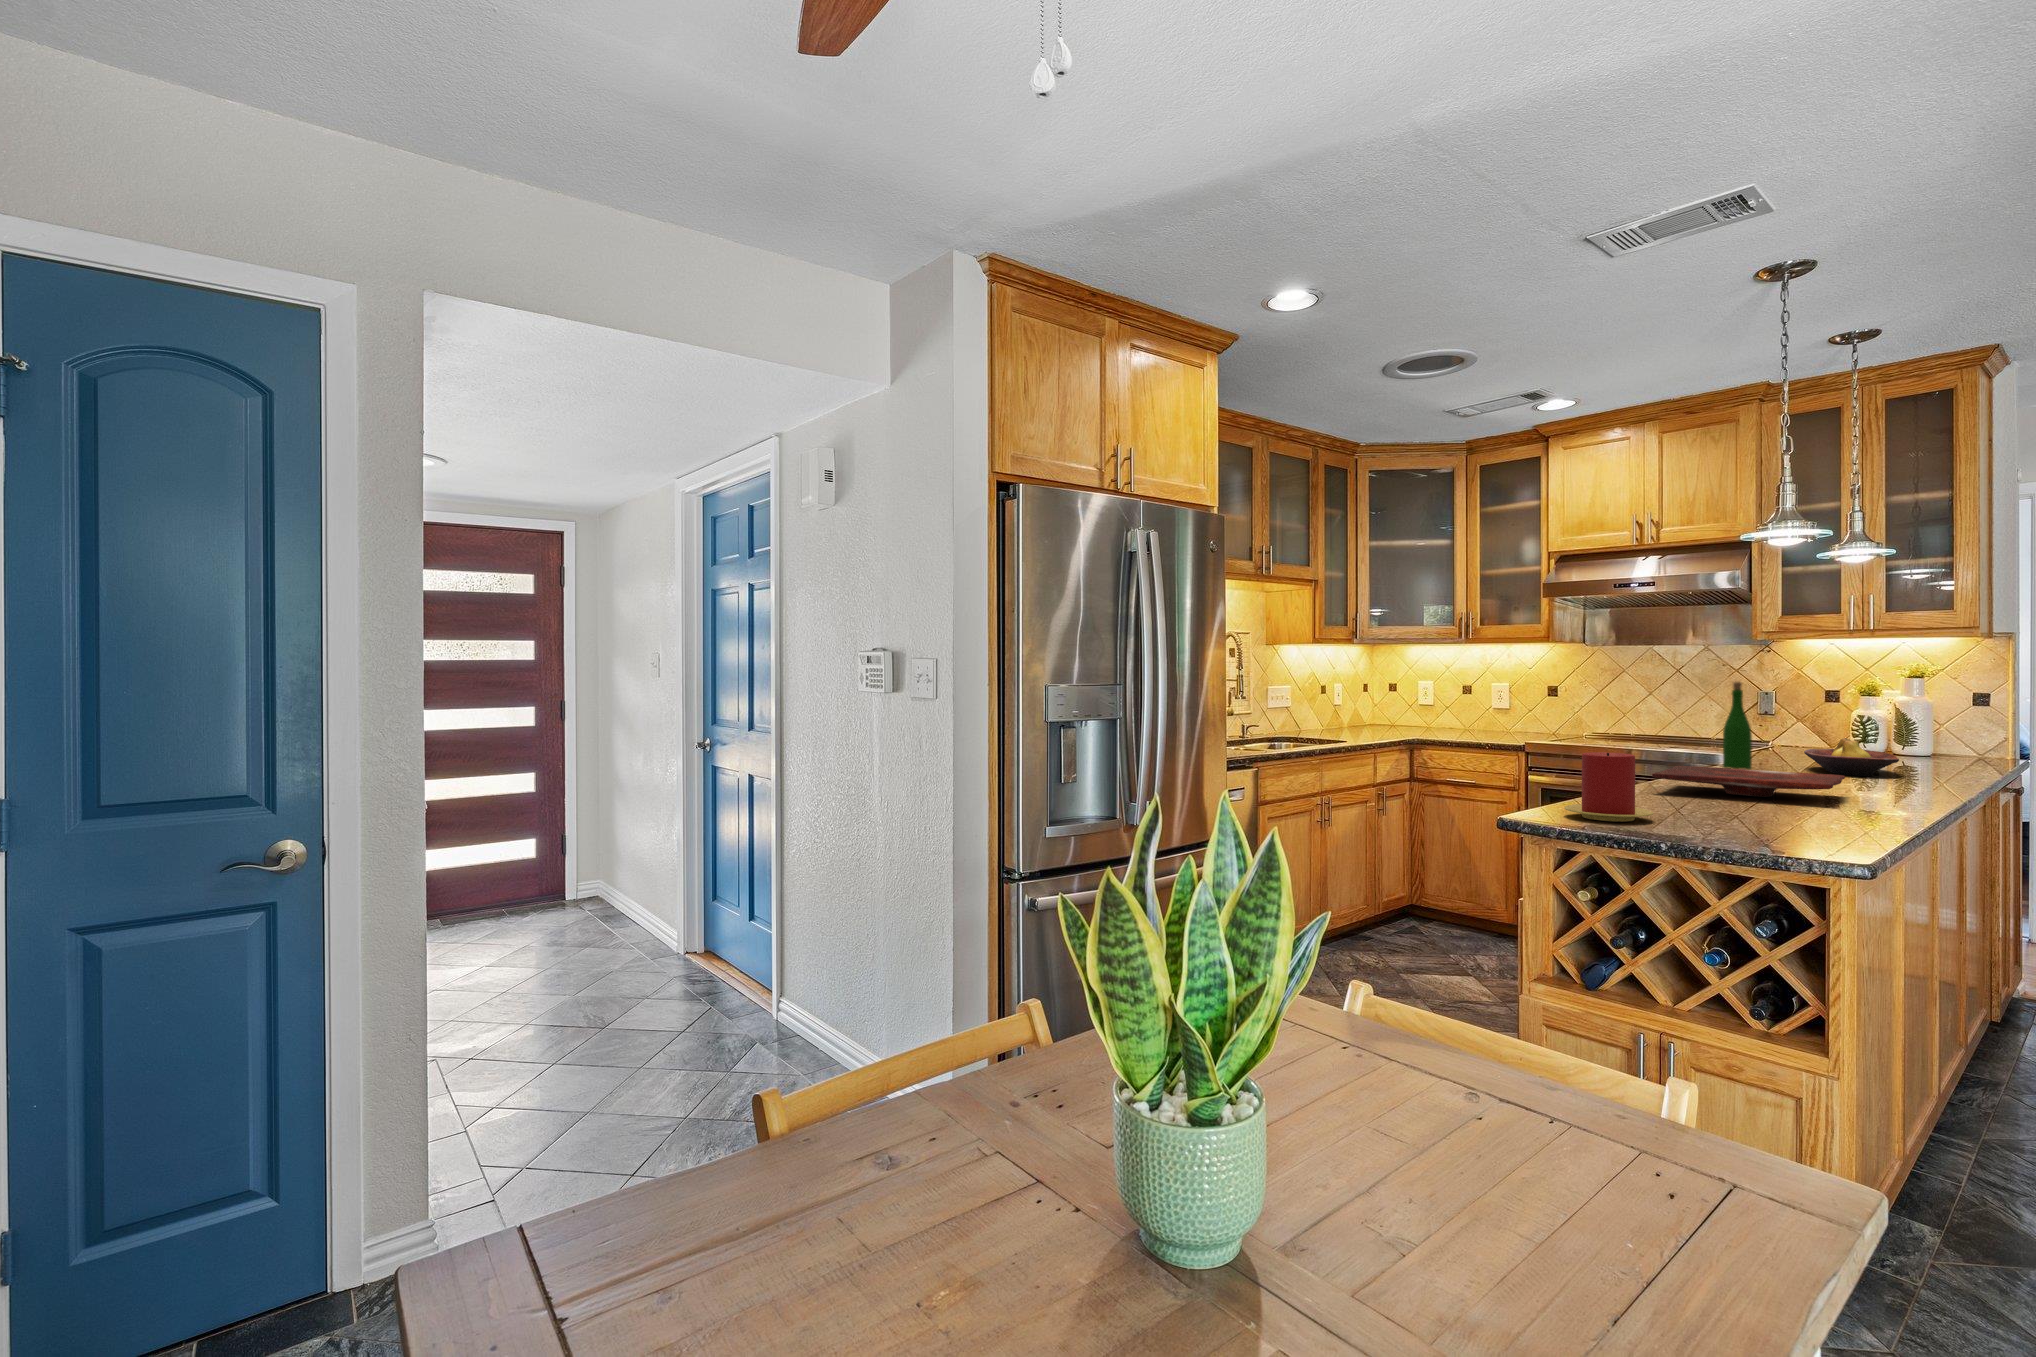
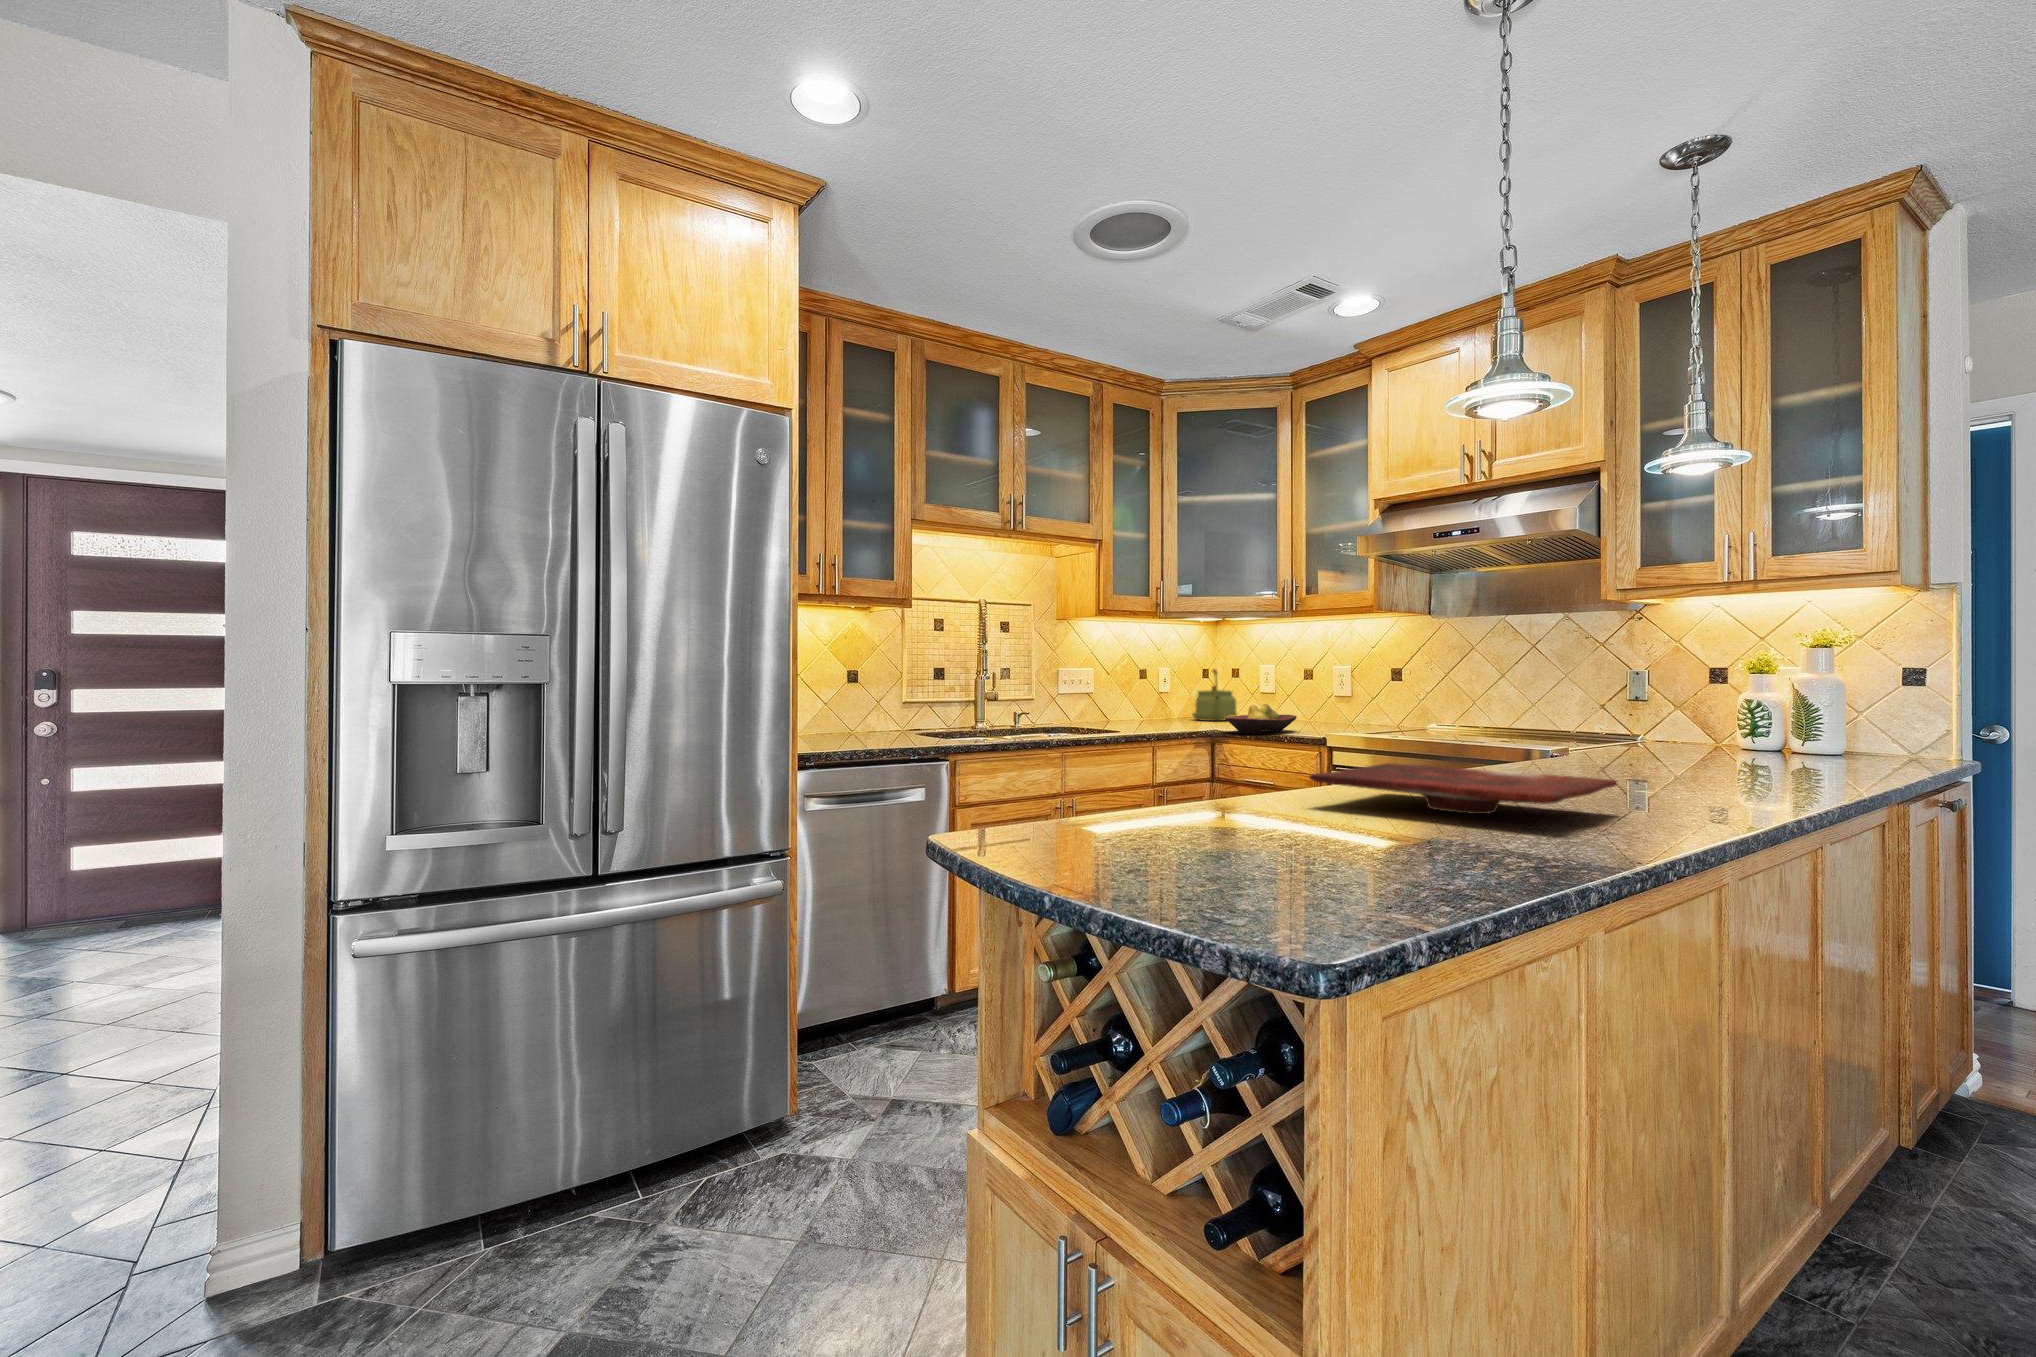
wine bottle: present [1723,682,1752,769] -> none [1500,642,1538,777]
kettle: none [1360,683,1400,728] -> present [1192,669,1237,721]
fruit bowl: present [1804,738,1899,776] -> present [1225,704,1297,734]
candle: present [1565,752,1653,821] -> none [1034,736,1173,862]

